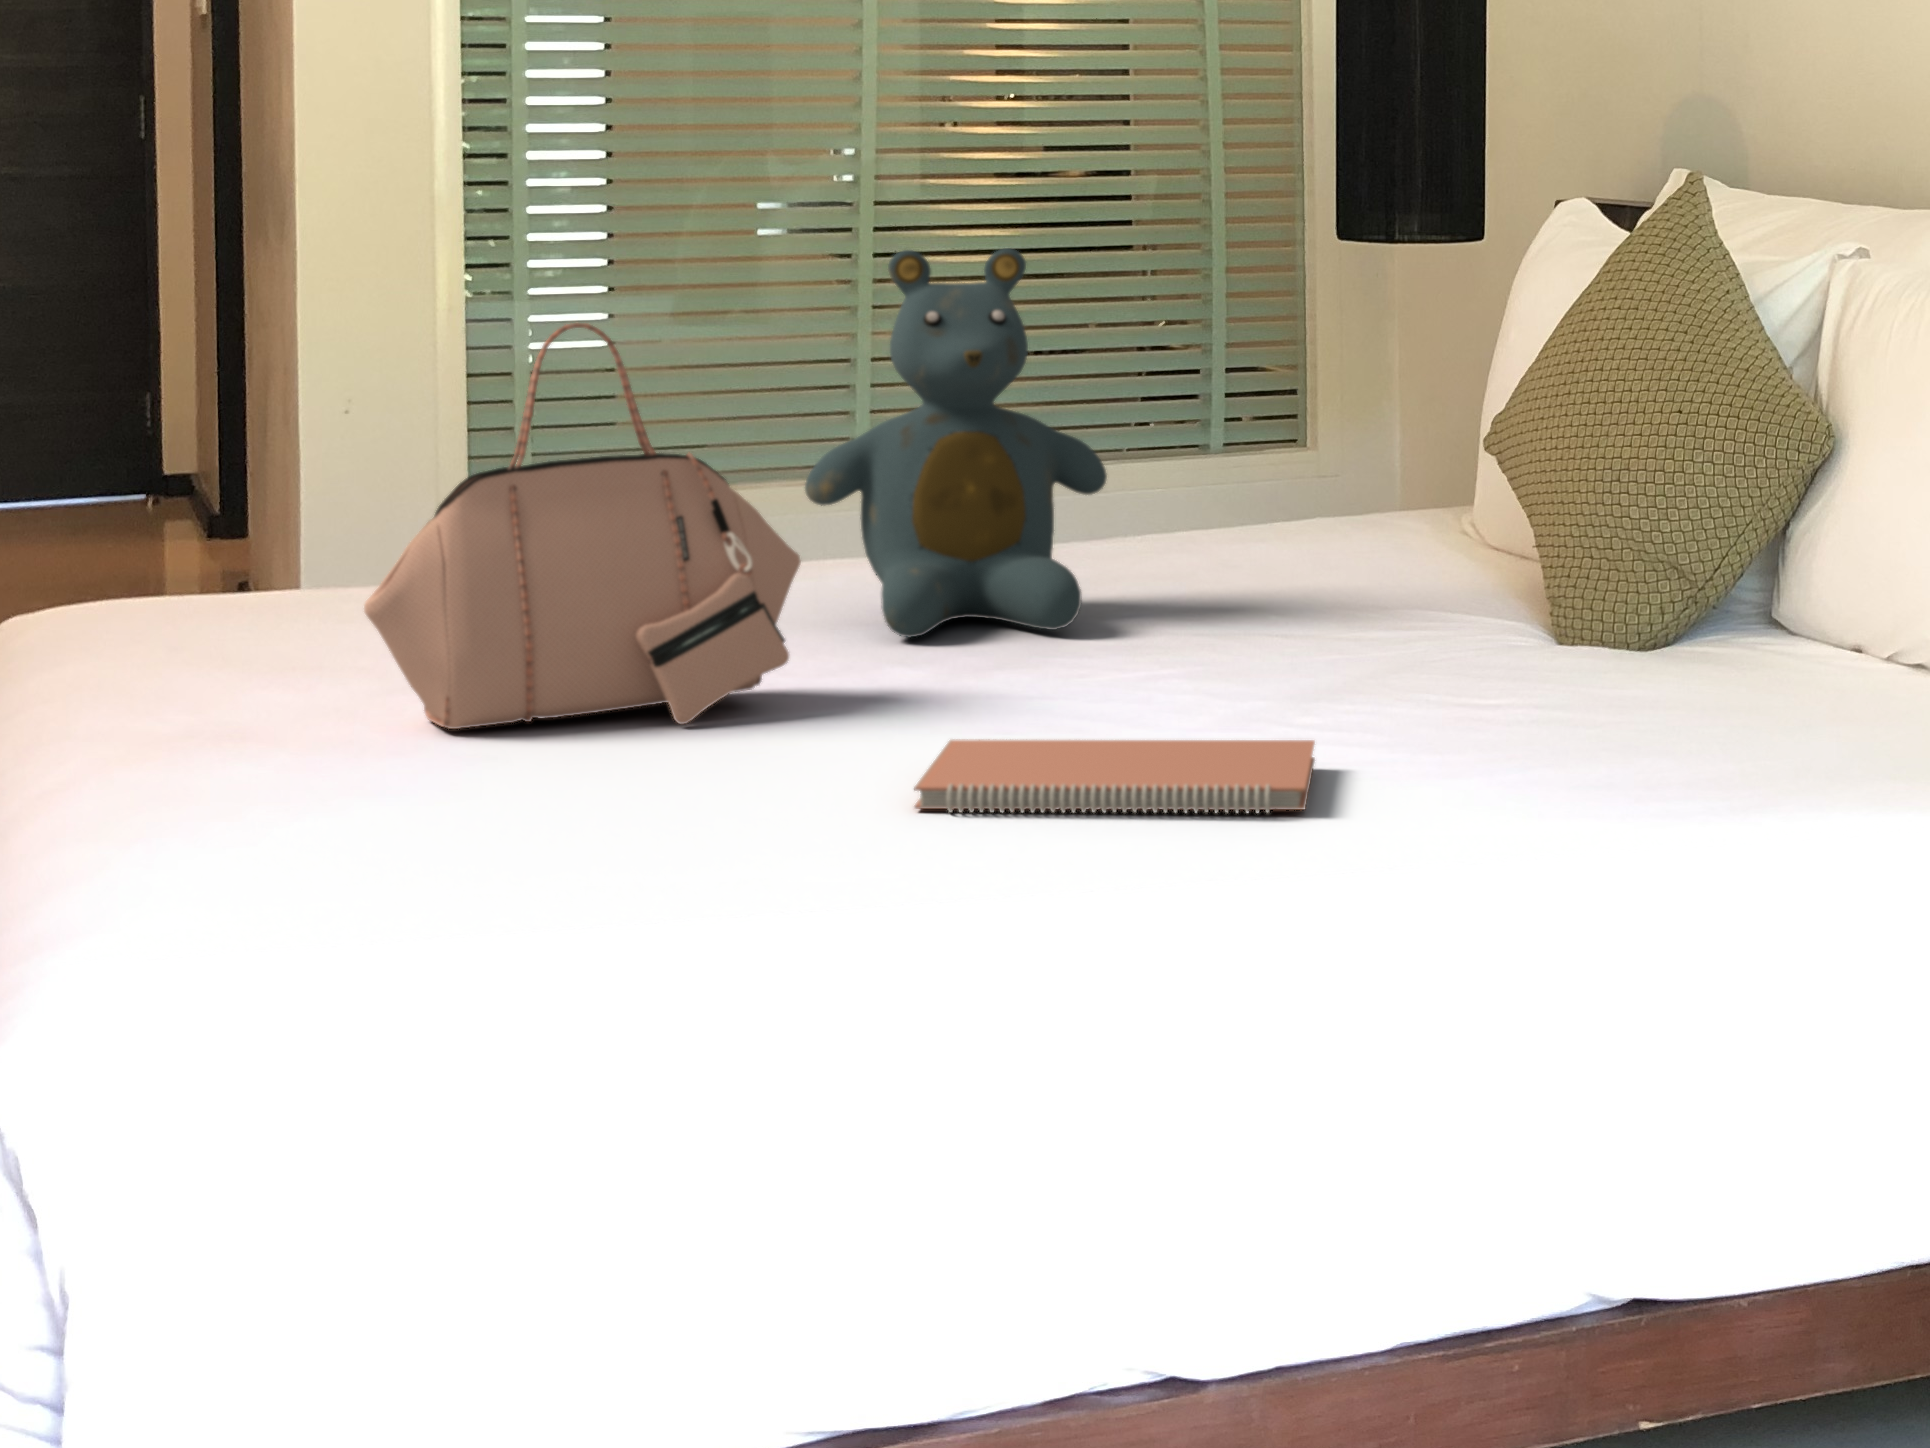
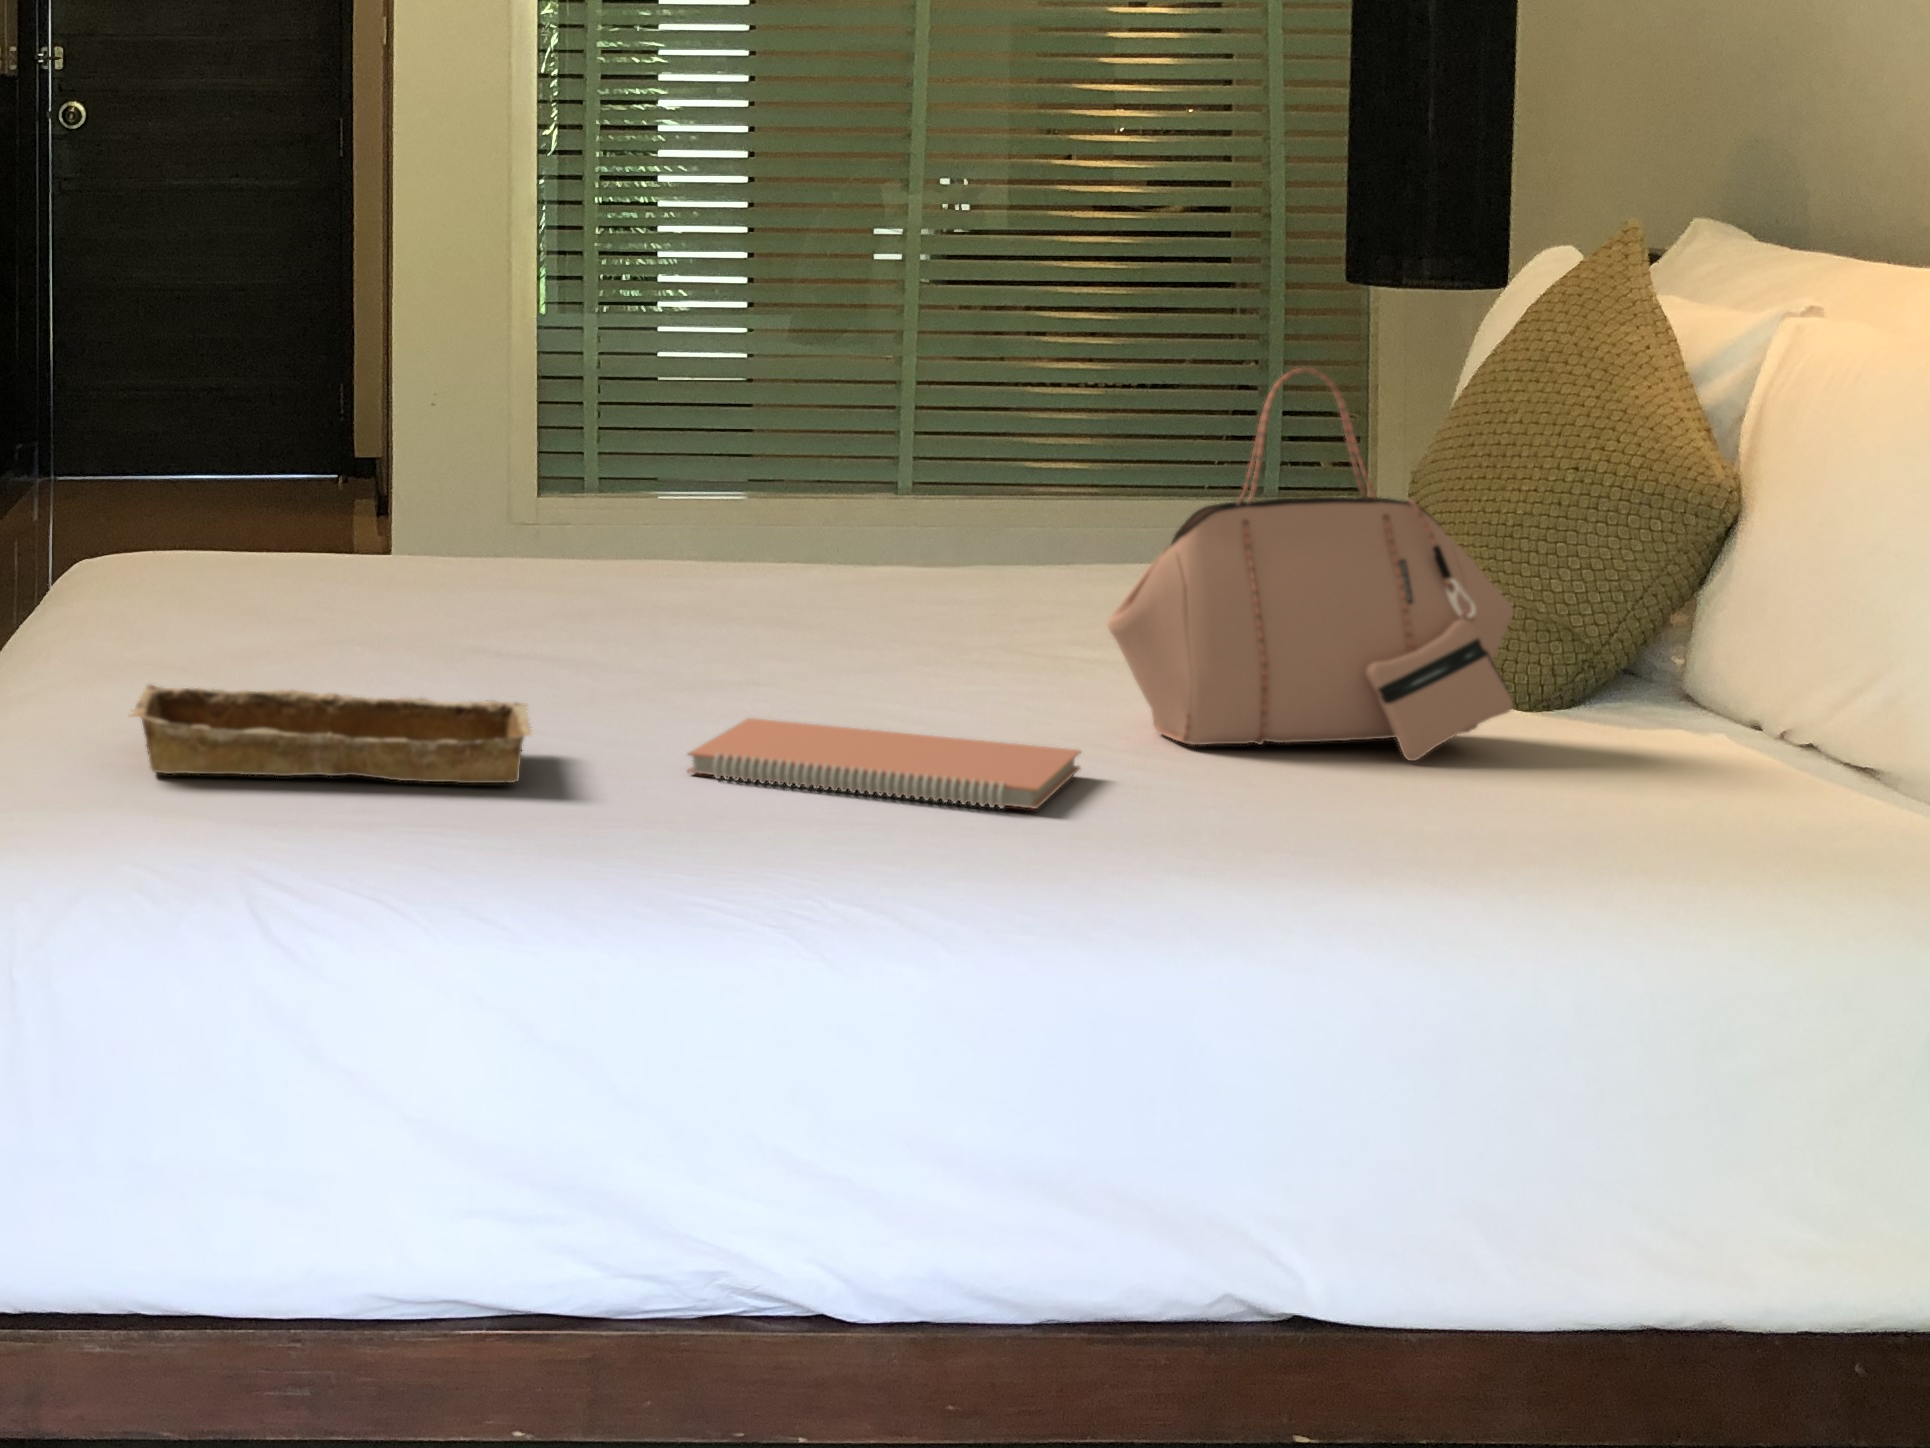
teddy bear: present [805,248,1107,637] -> none [712,275,998,637]
handbag: present [364,323,801,729] -> present [1107,368,1514,761]
tray: none [252,748,758,880] -> present [130,685,532,783]

